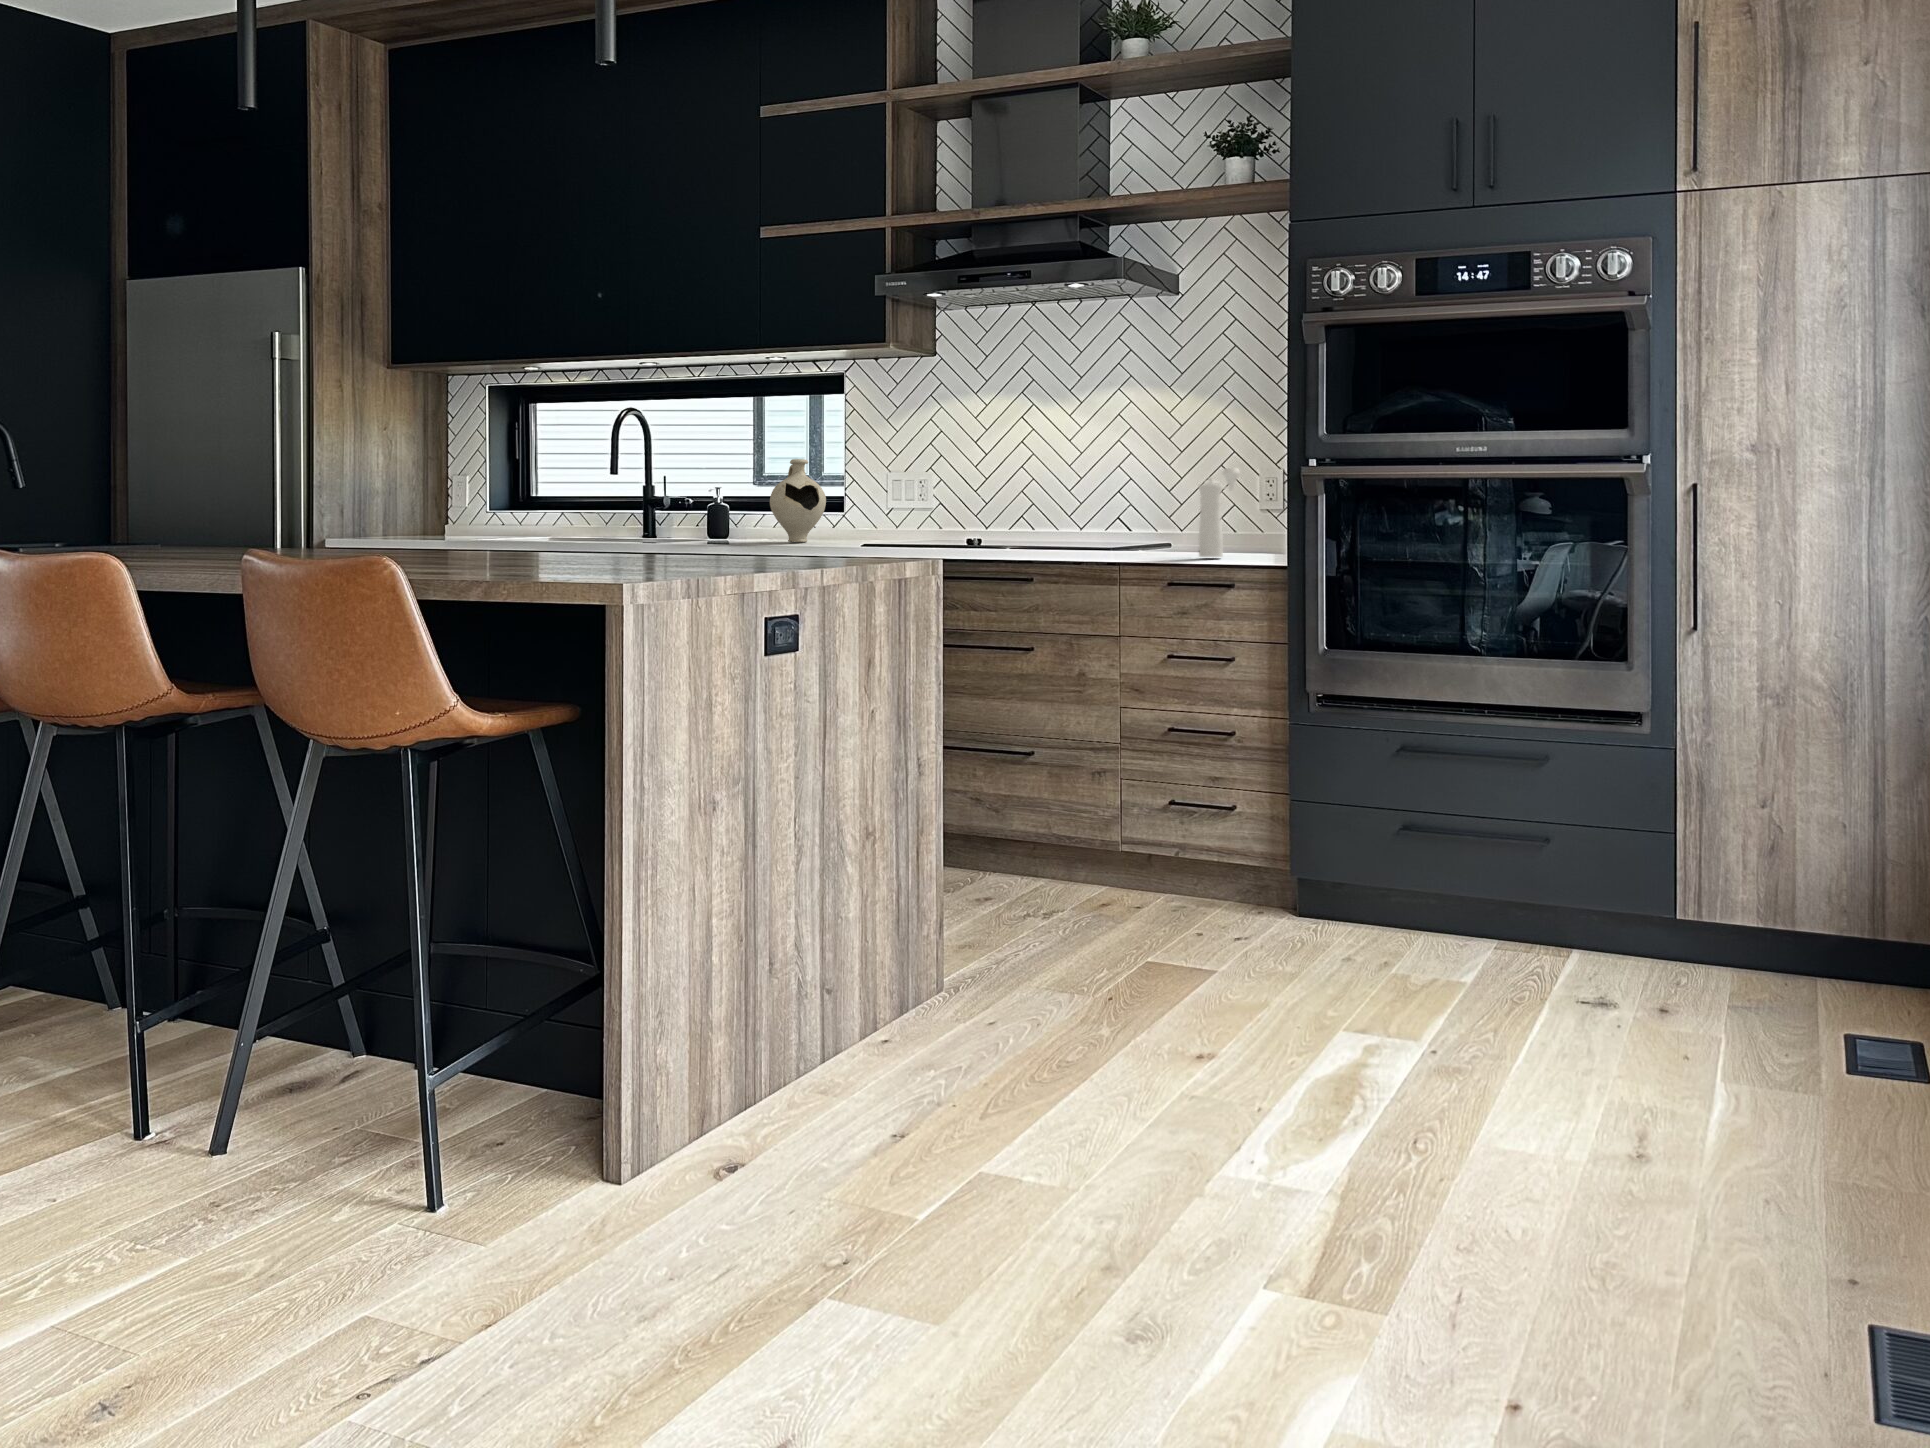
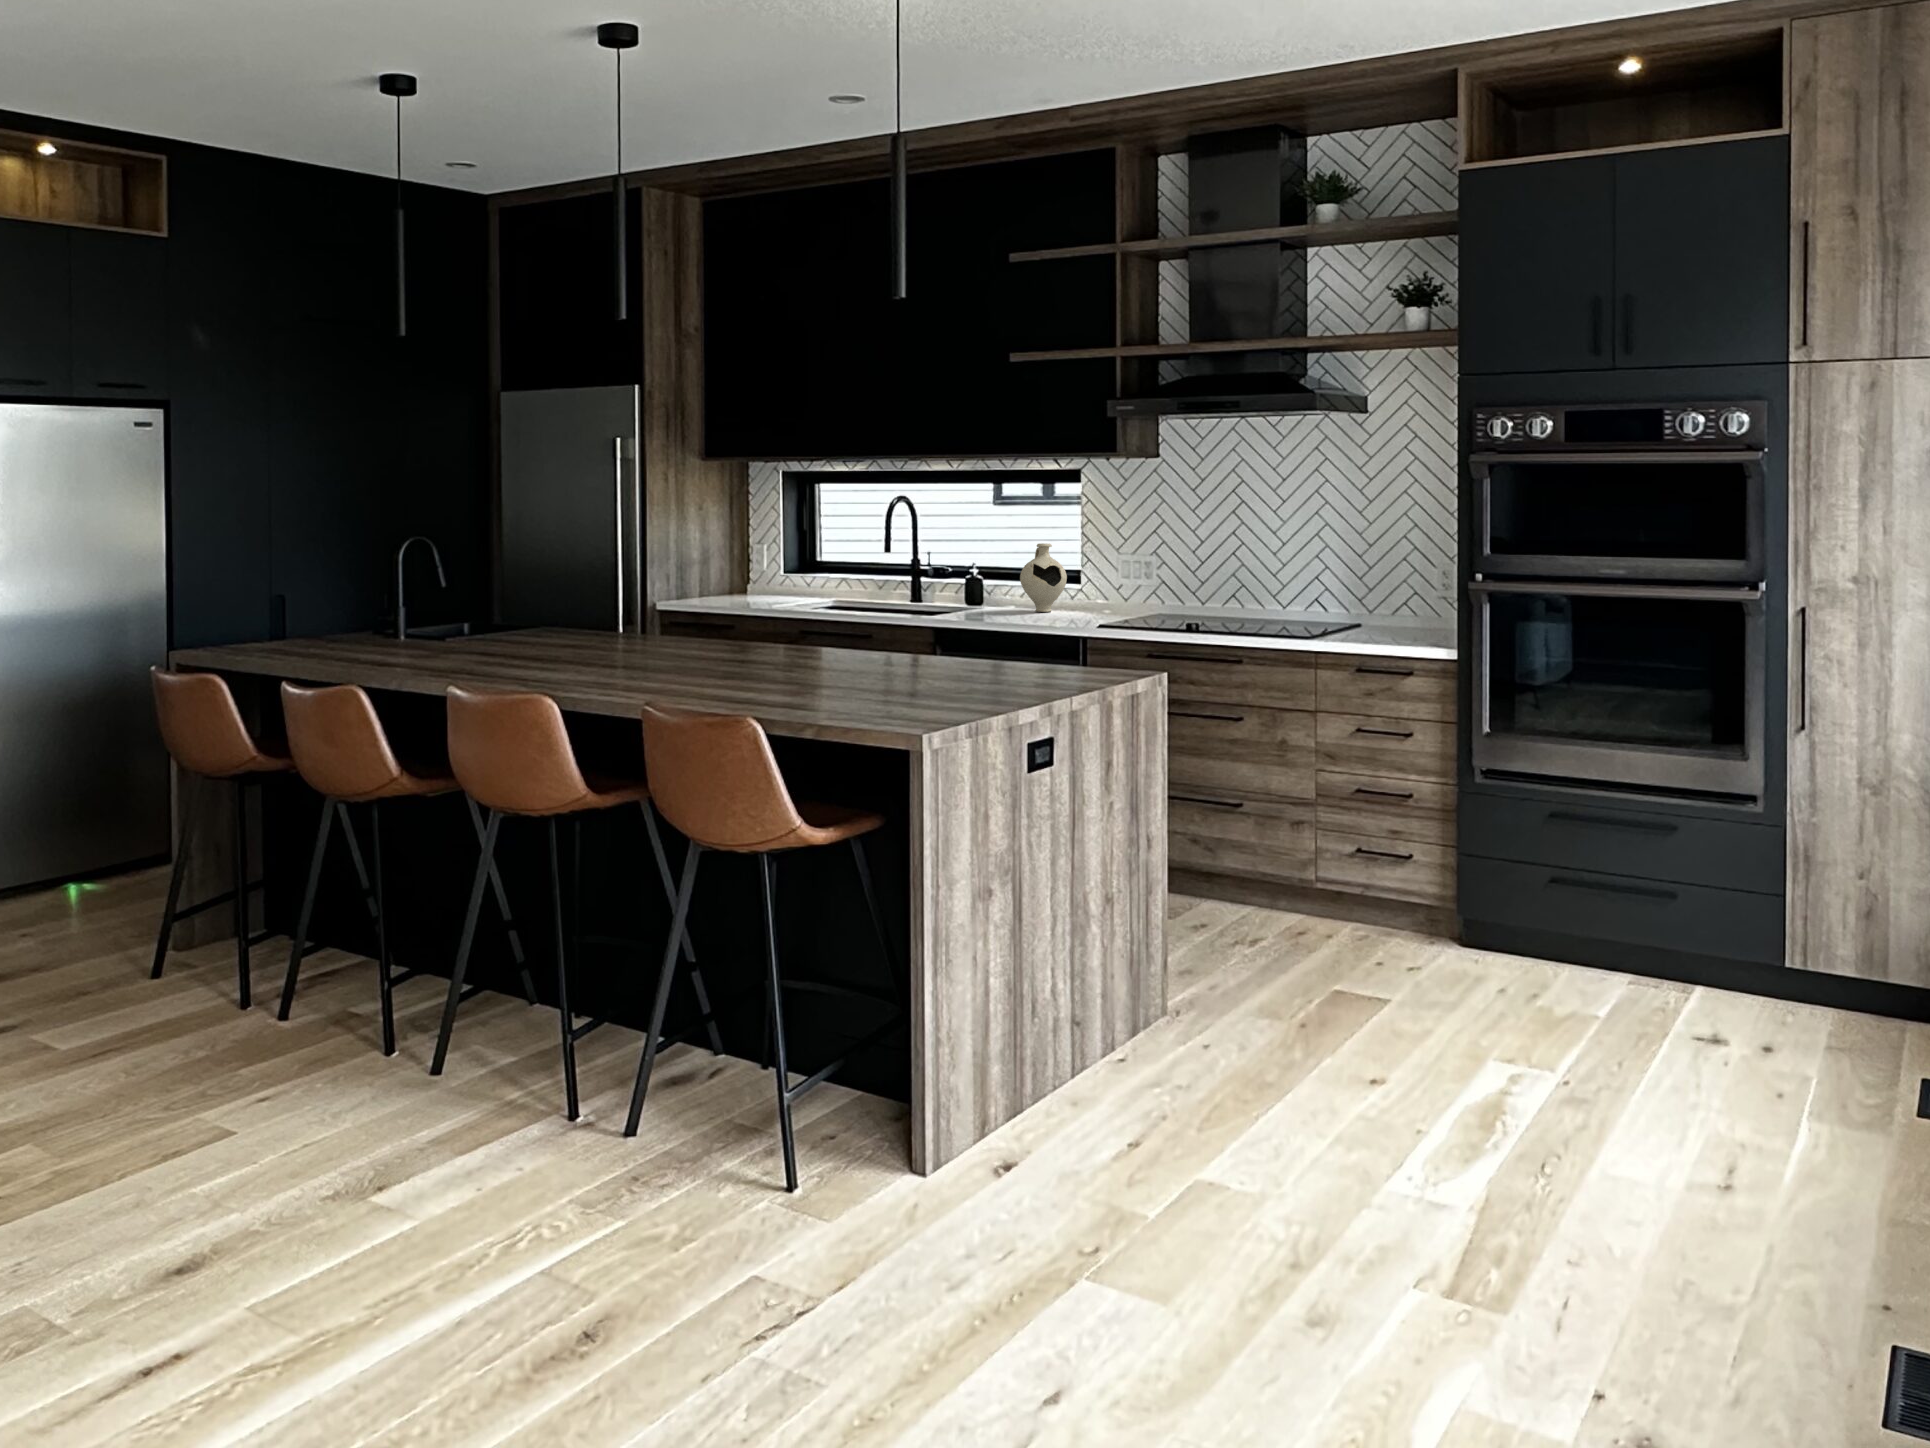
pepper mill: present [1199,468,1240,557] -> none [1380,571,1417,648]

